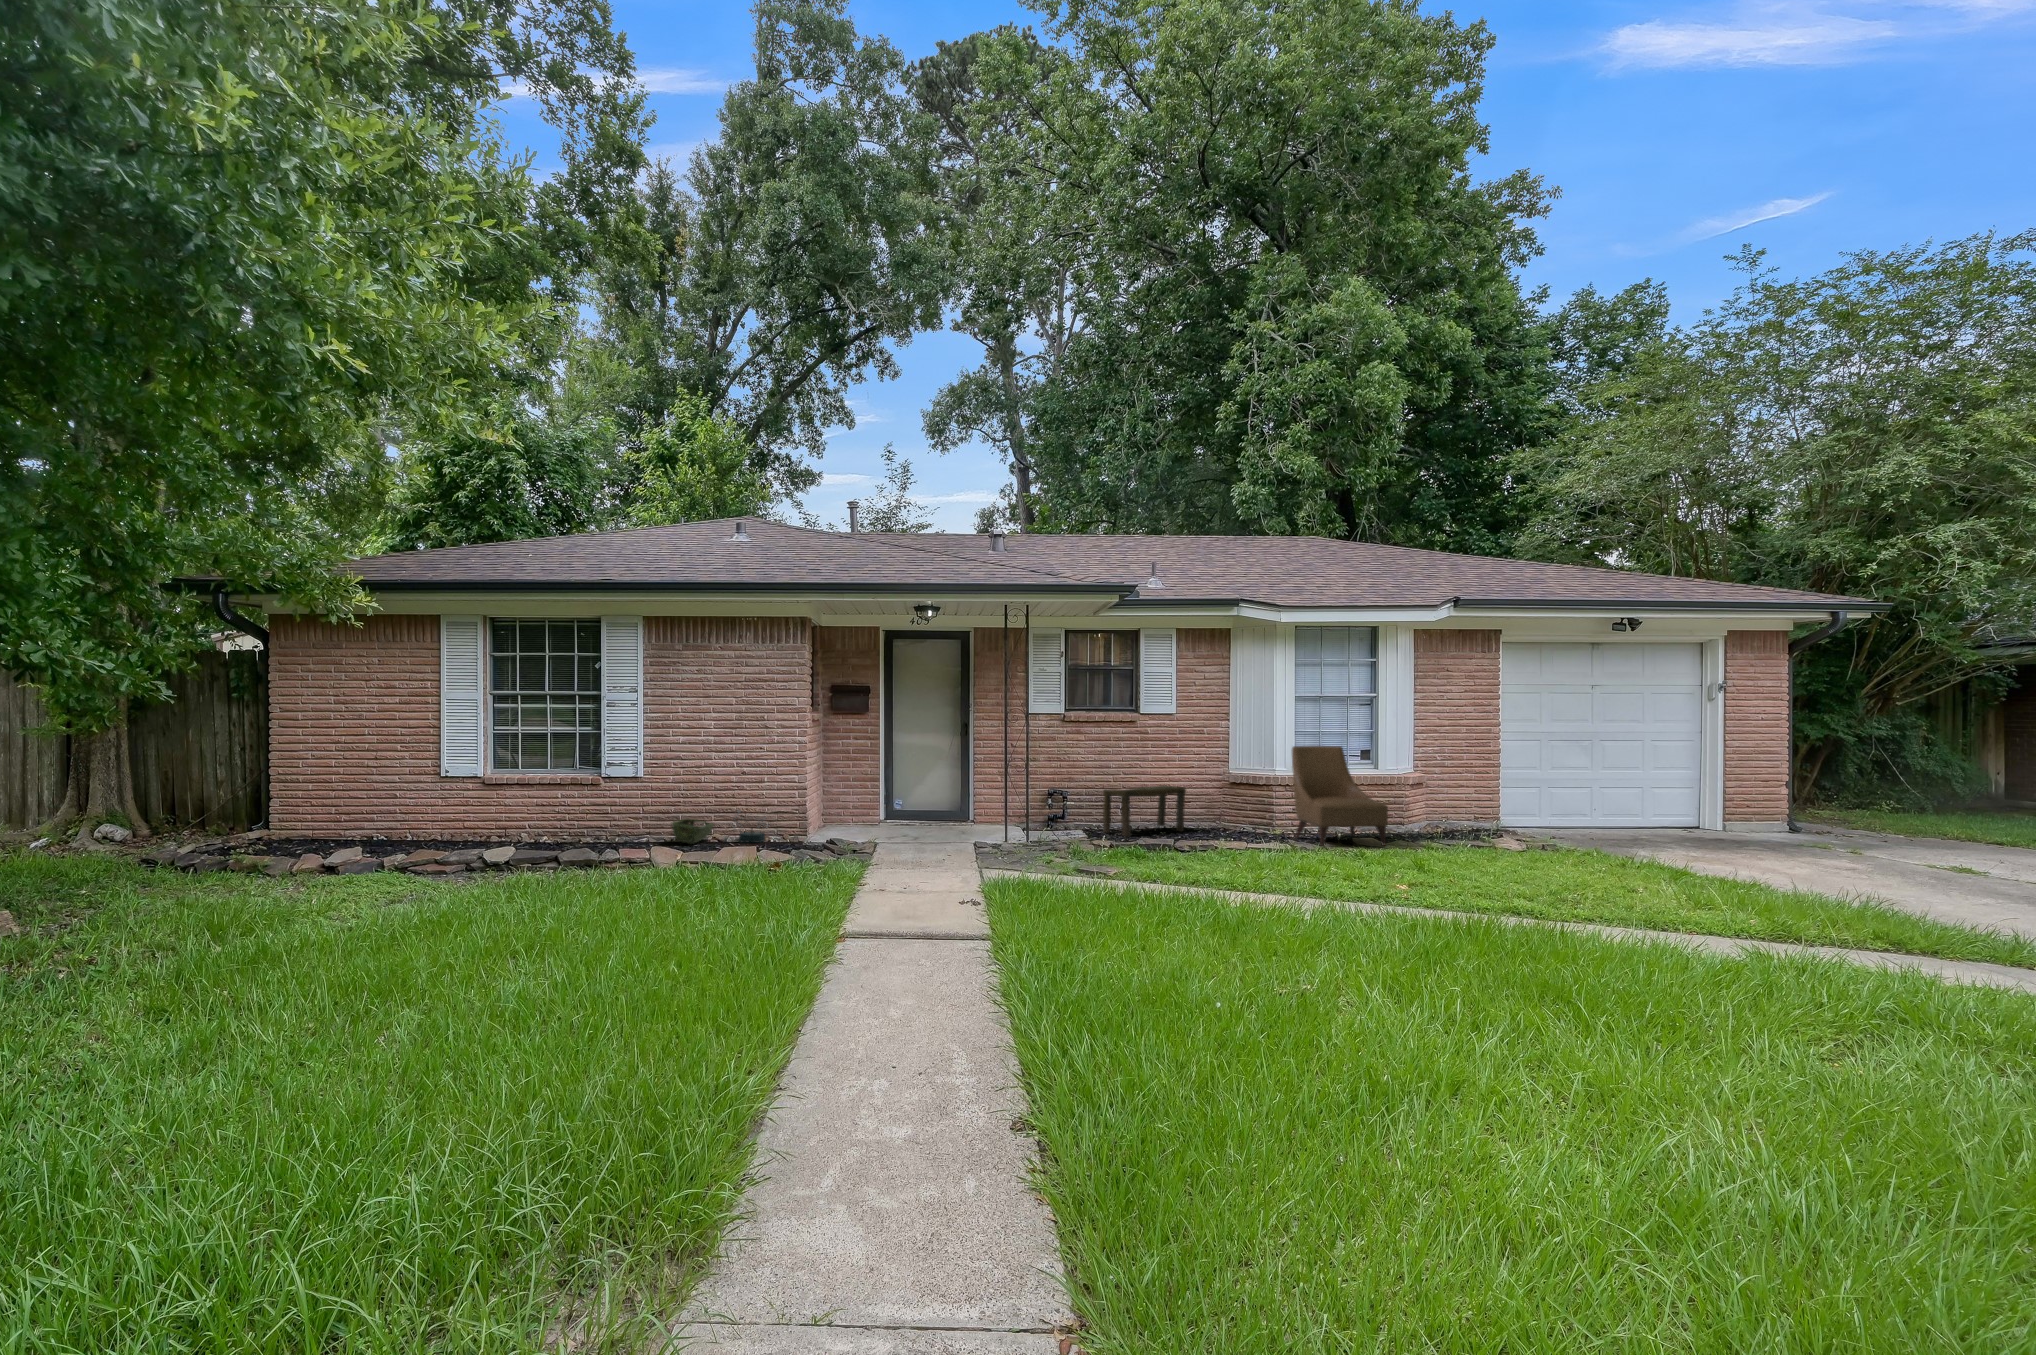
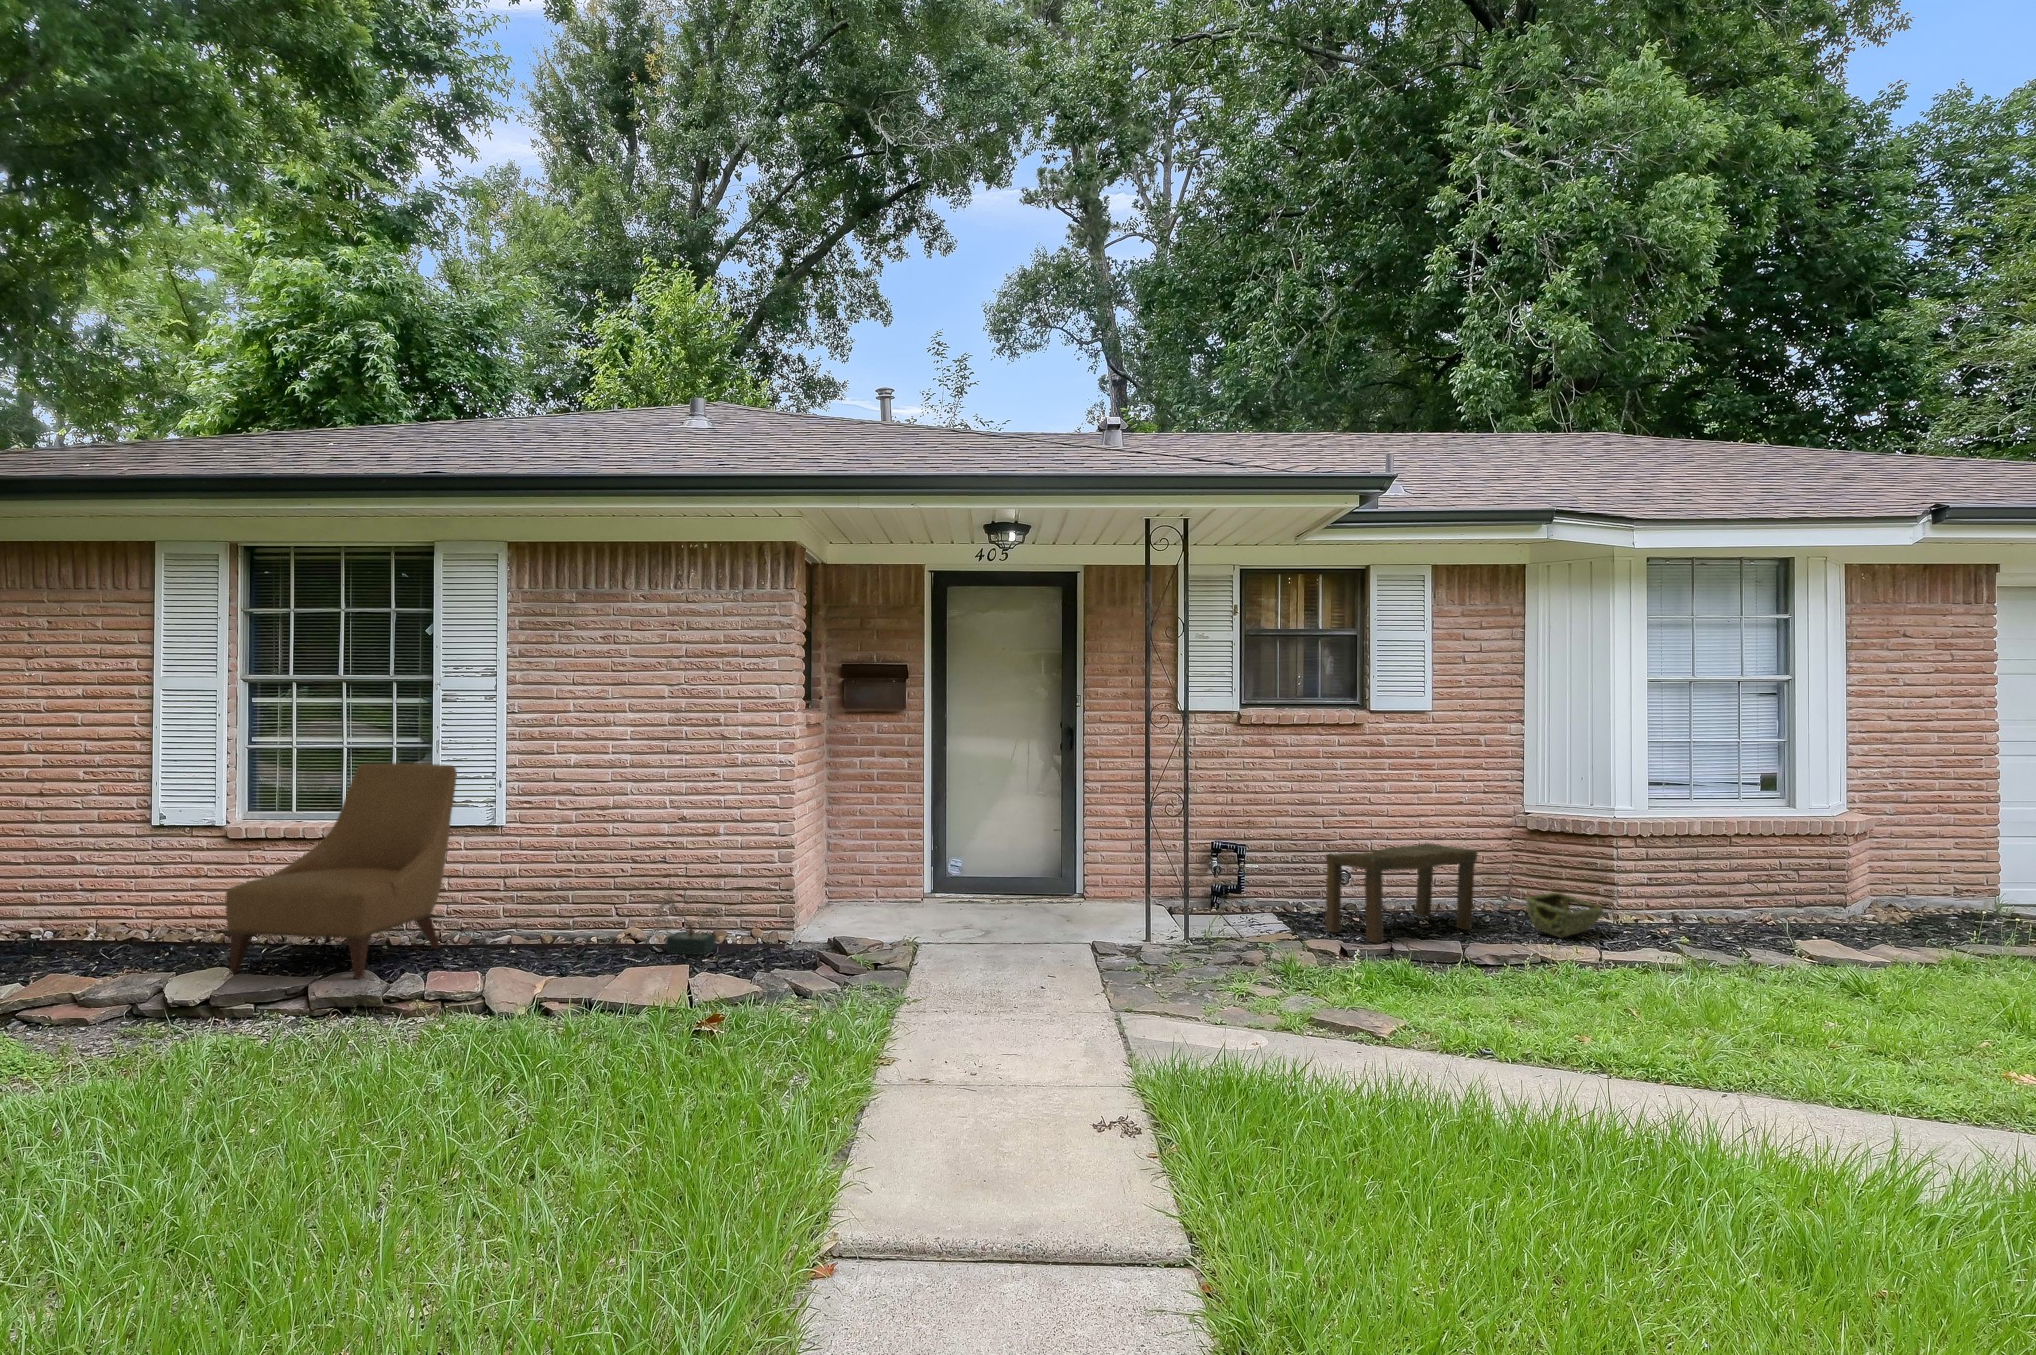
chair: present [1292,746,1388,847] -> present [226,763,457,979]
woven basket: present [672,818,714,844] -> present [1526,893,1603,938]

